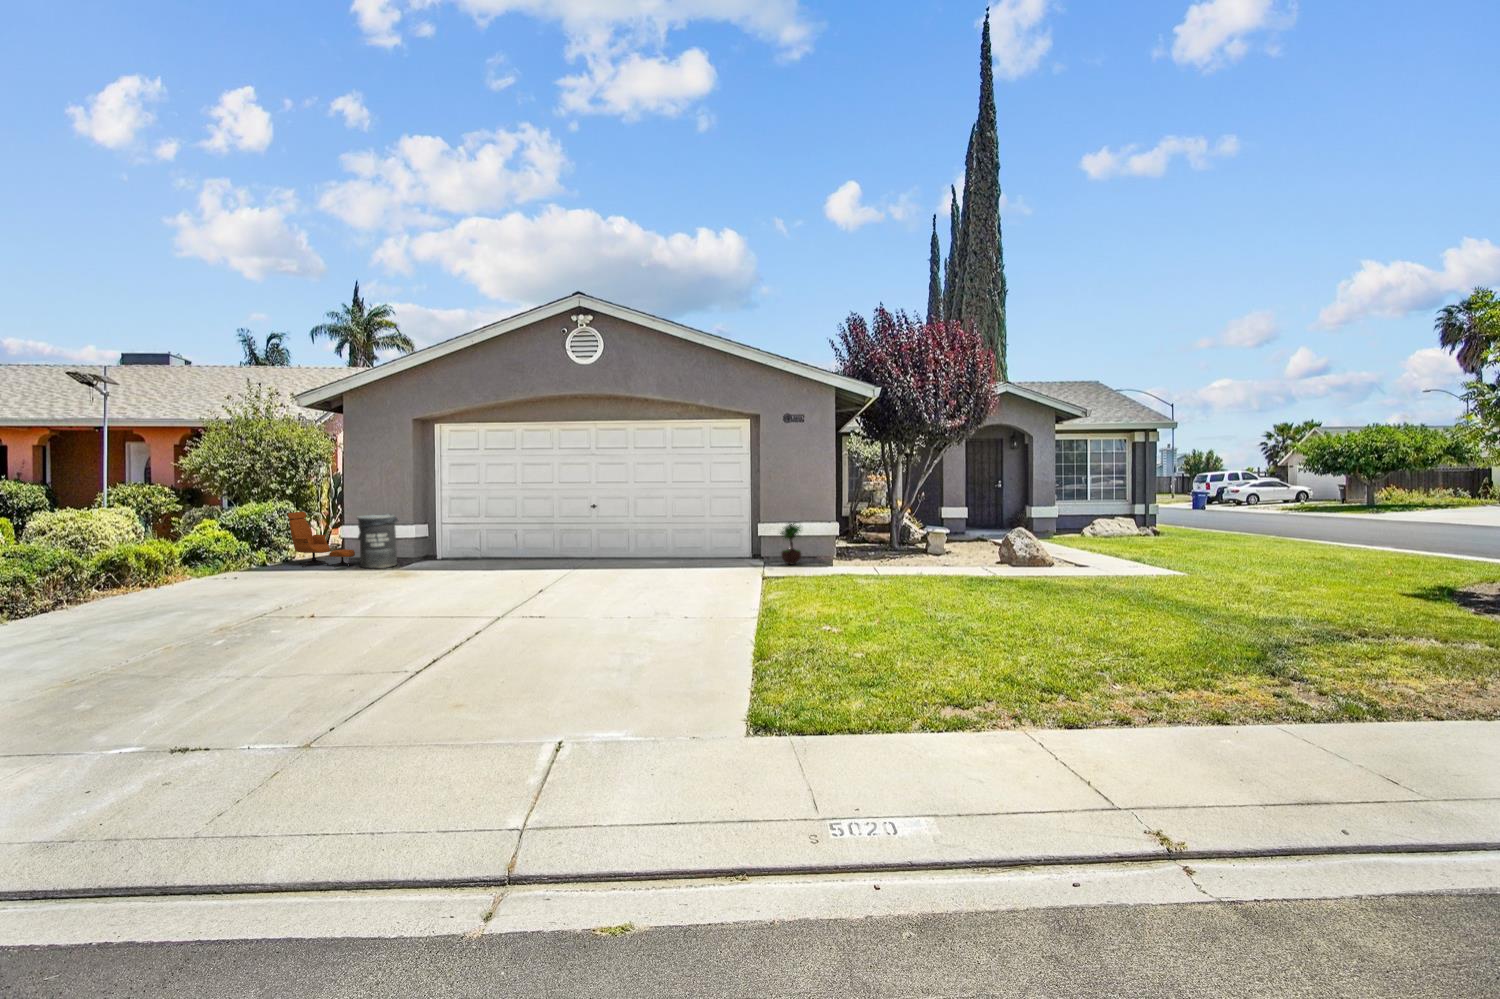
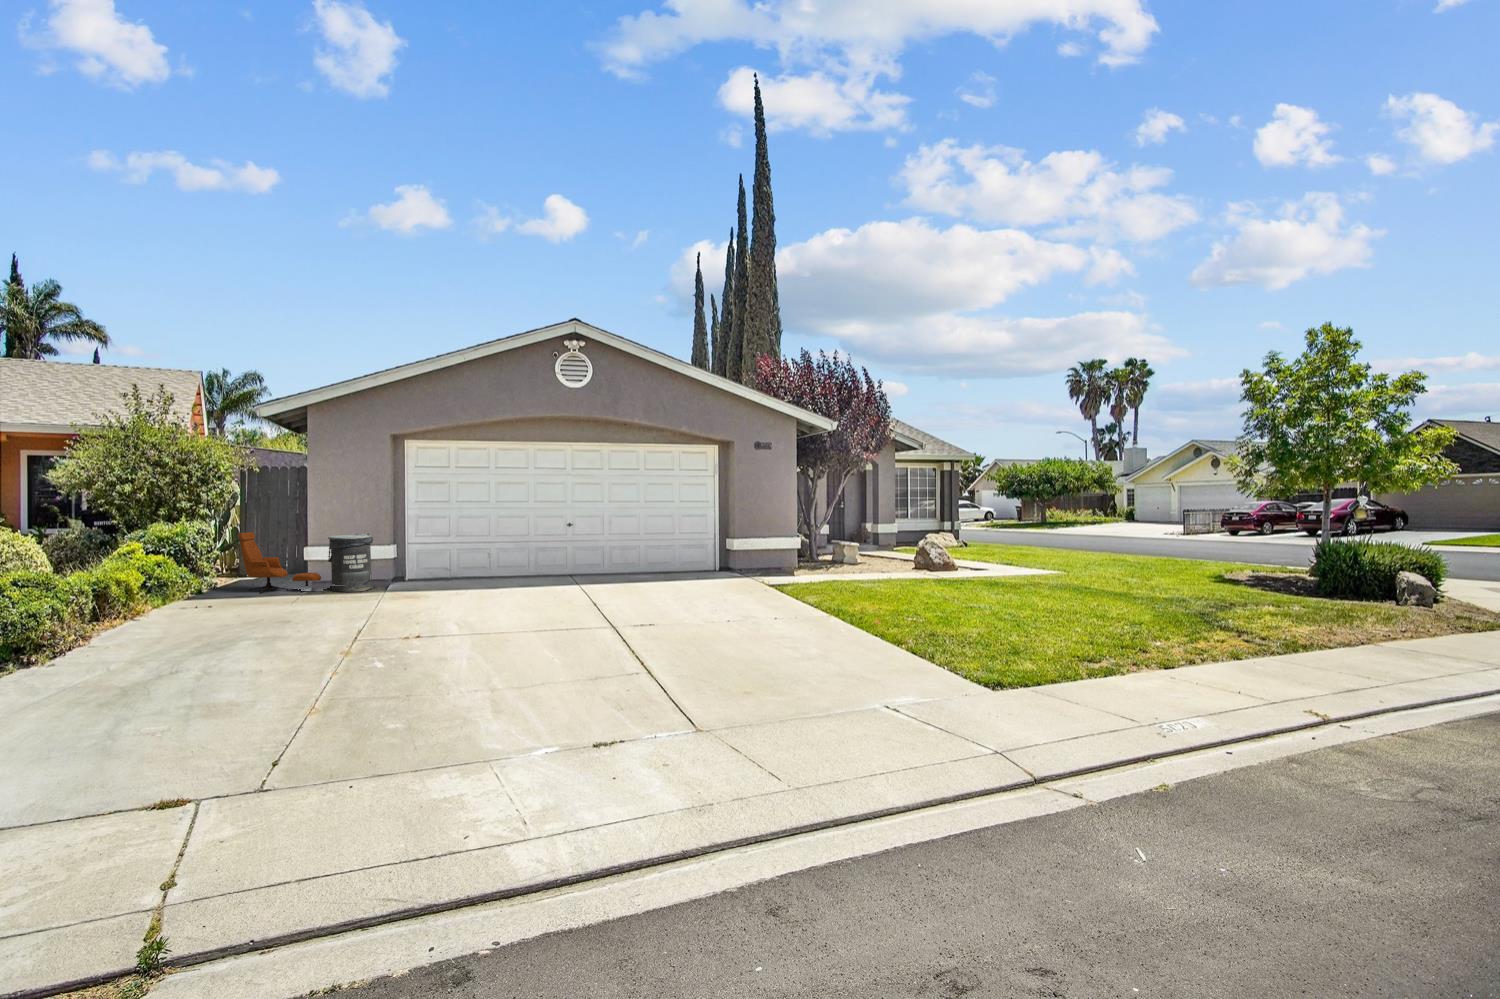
potted tree: present [780,523,801,564] -> none [752,534,775,575]

